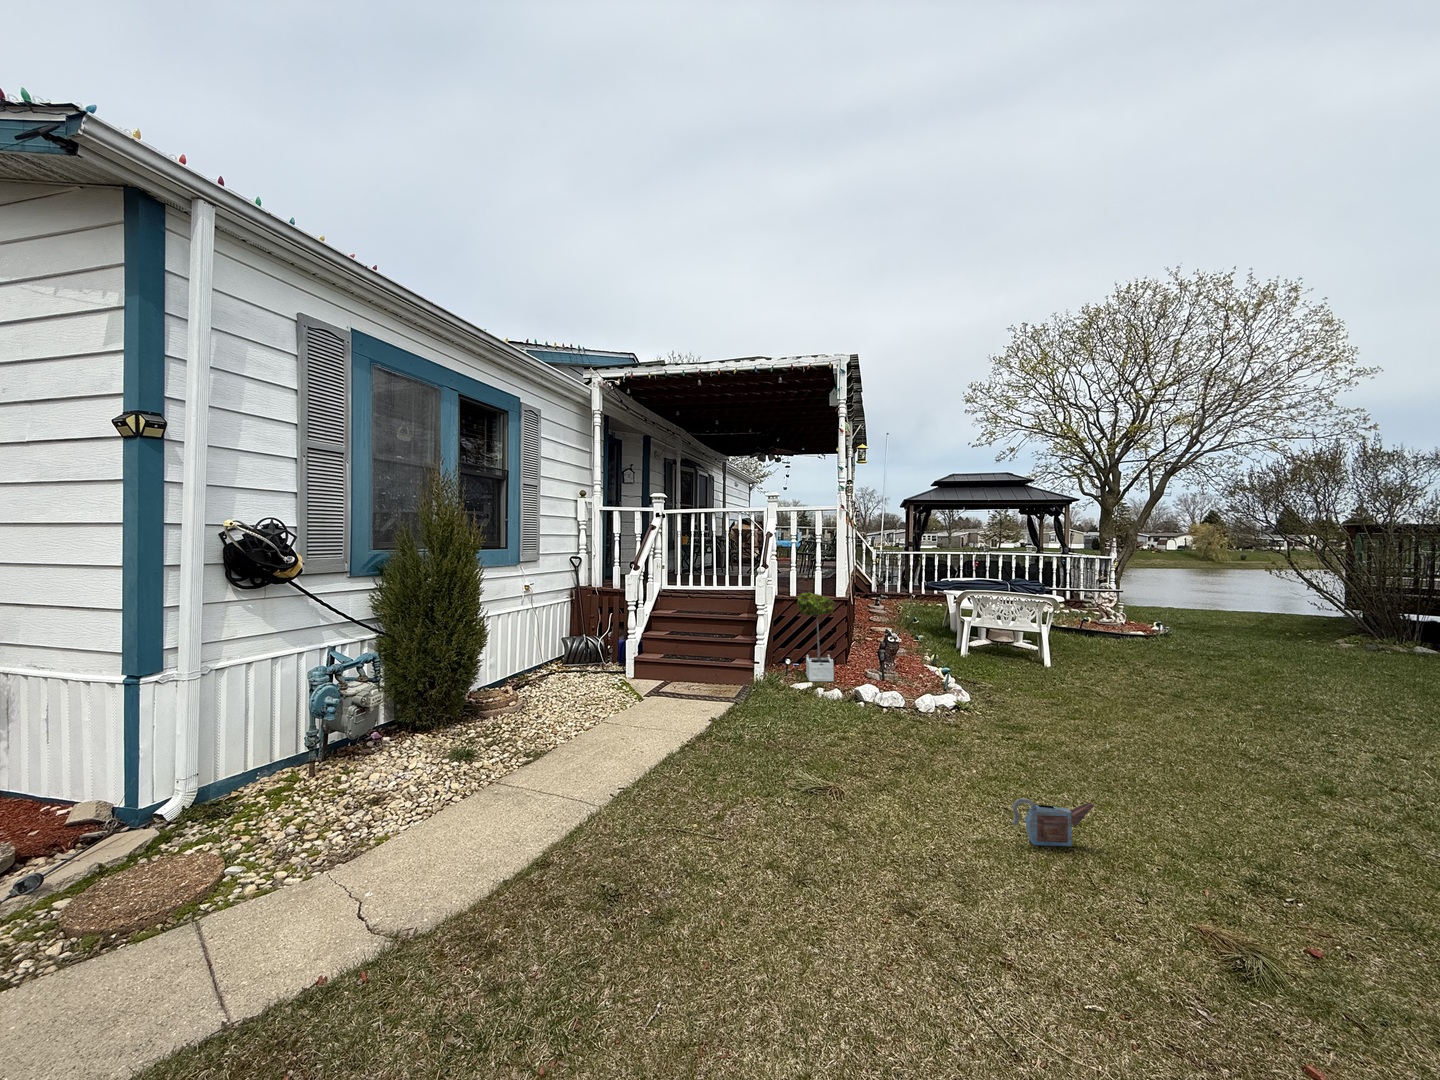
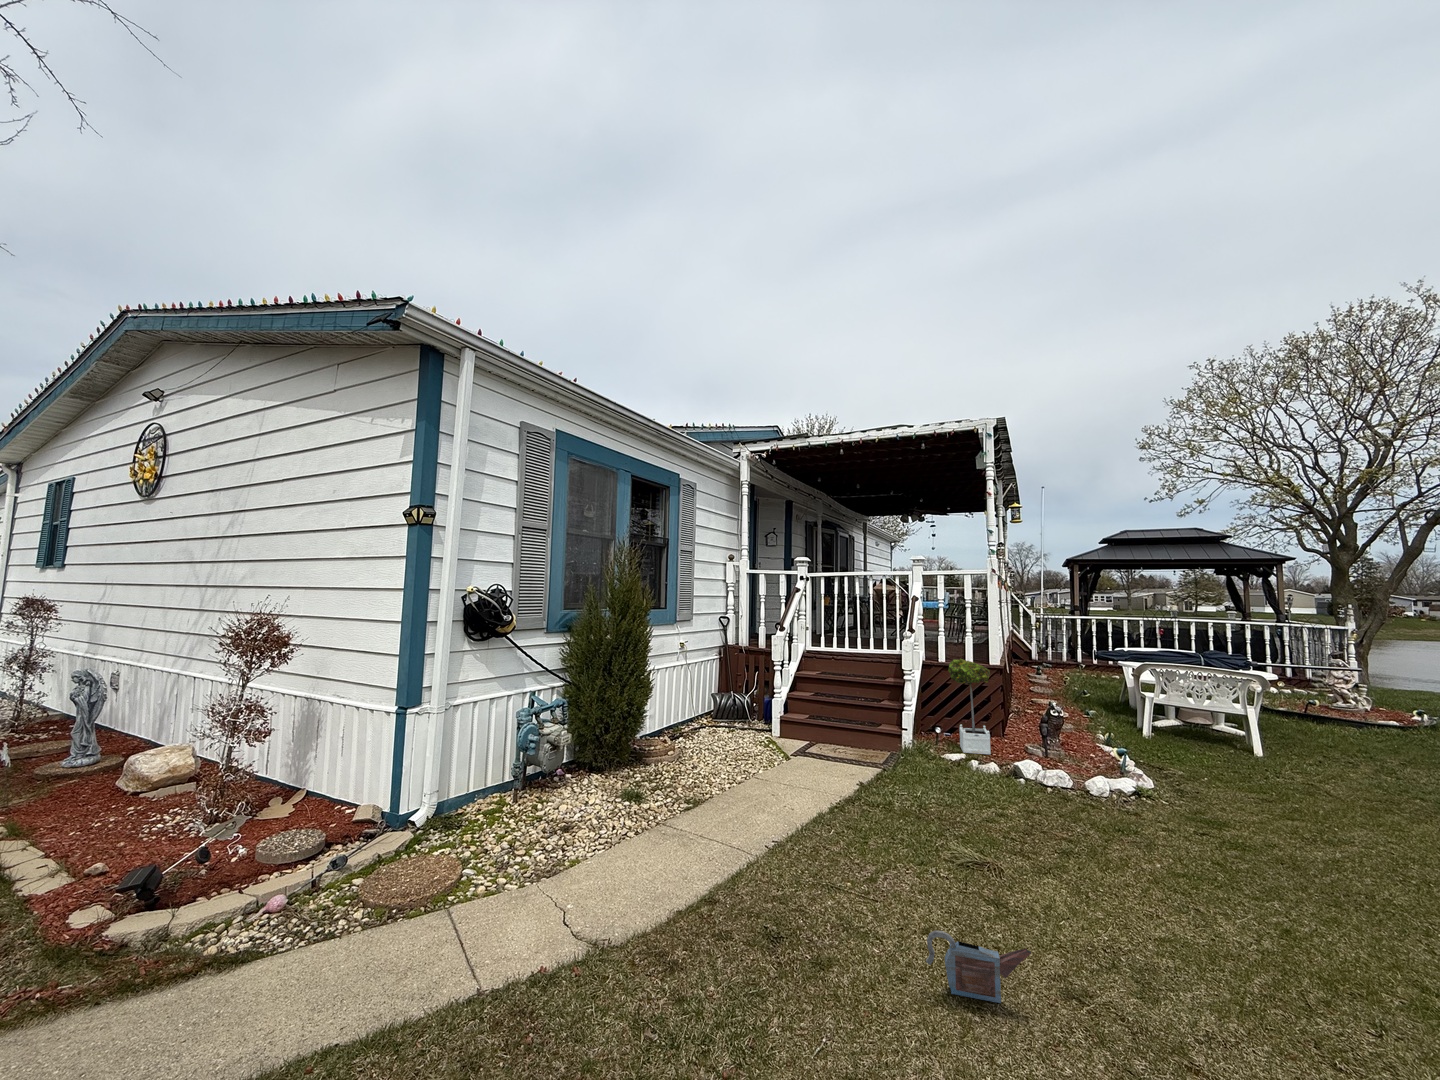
watering can: present [1012,798,1094,846] -> present [926,930,1031,1003]

